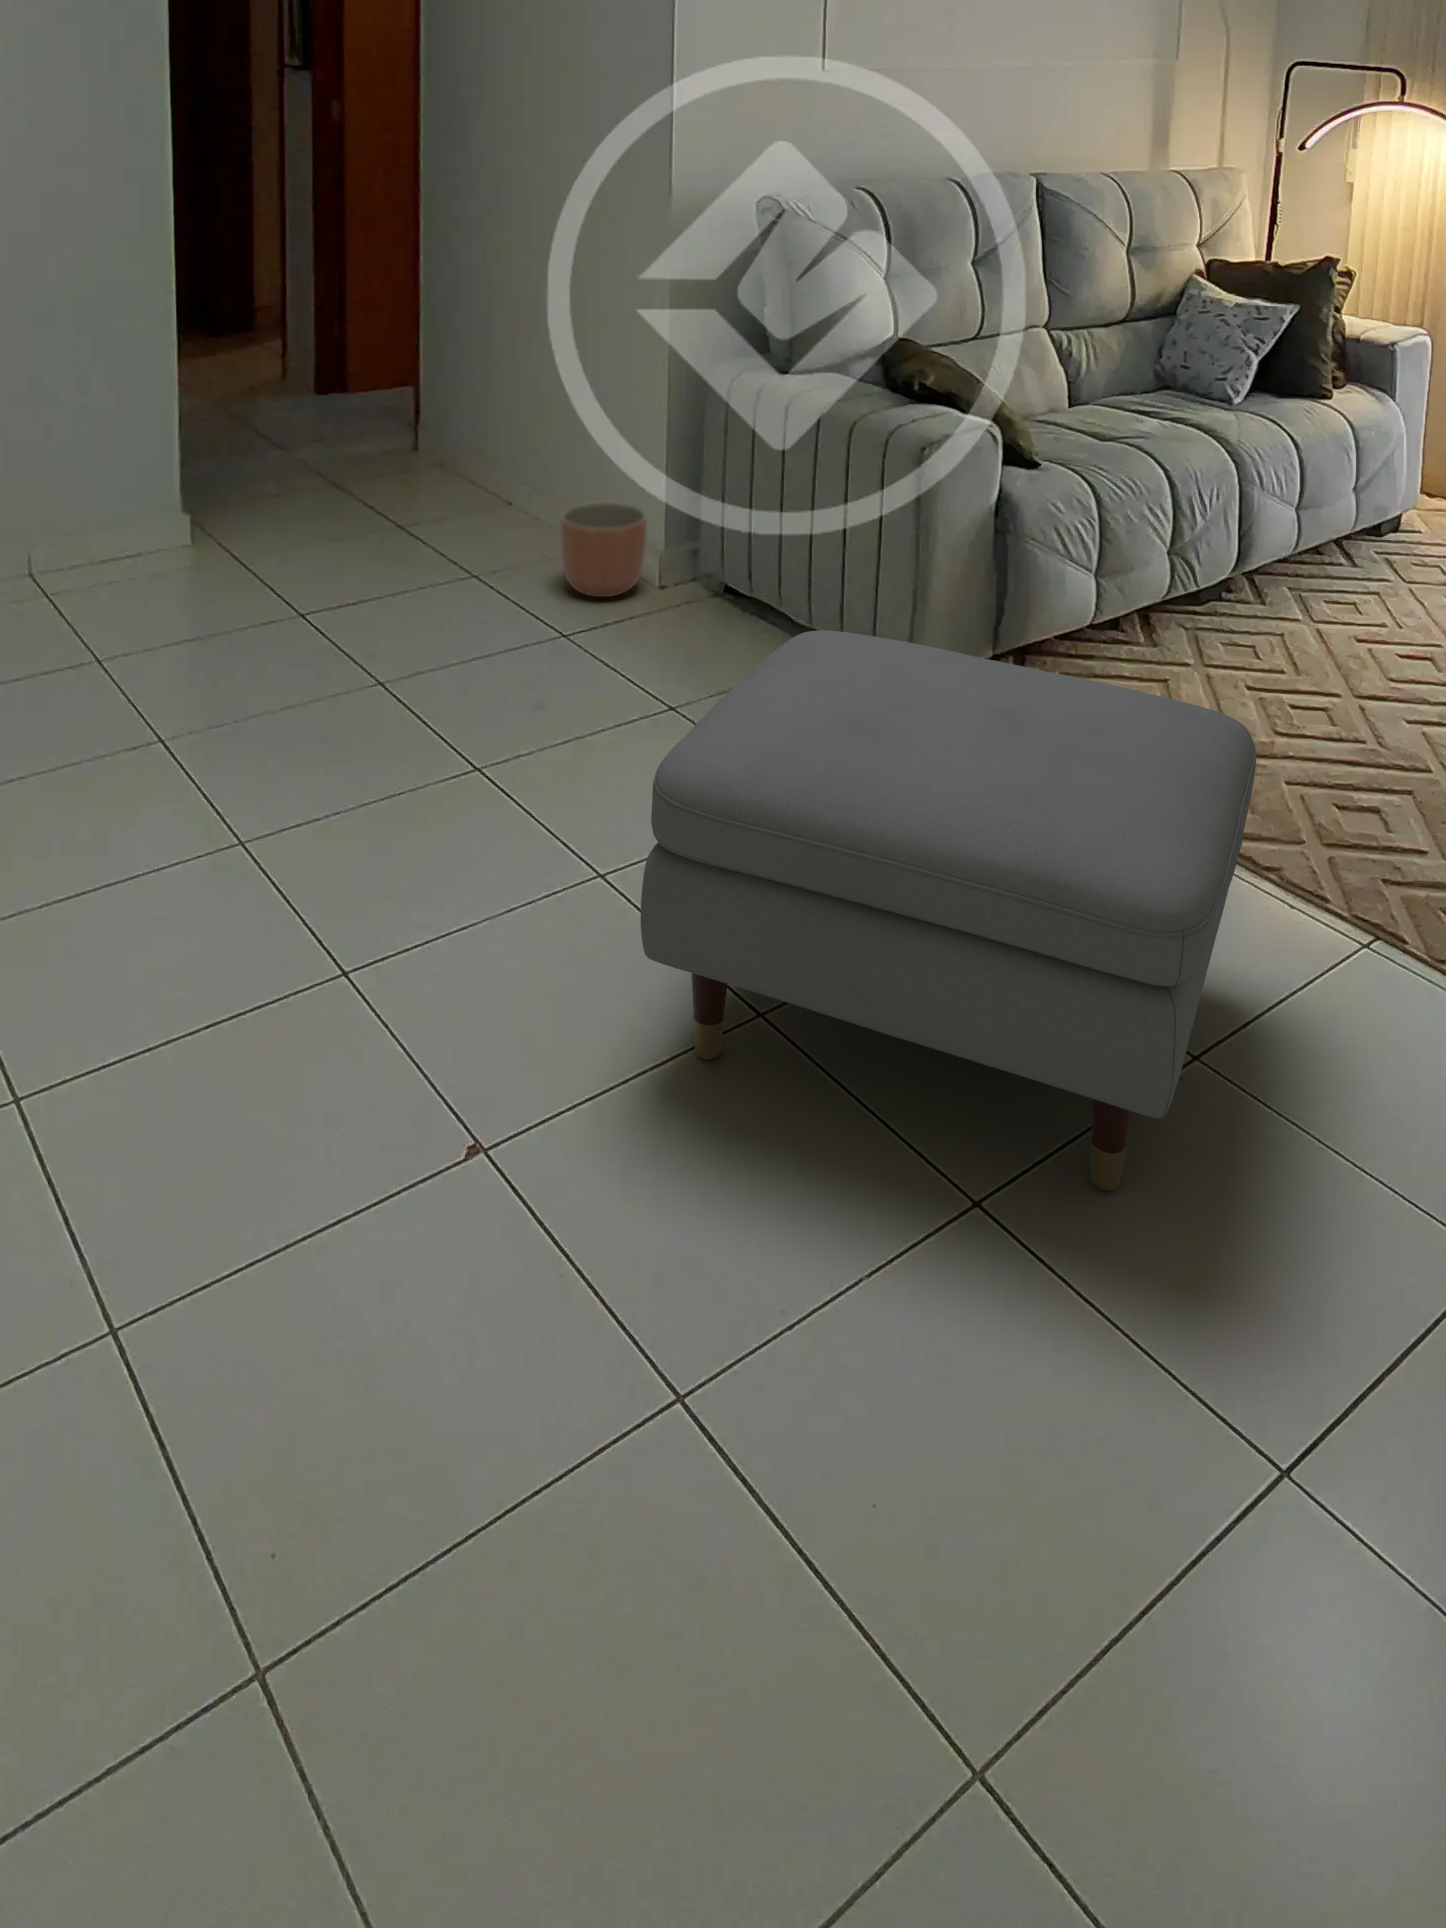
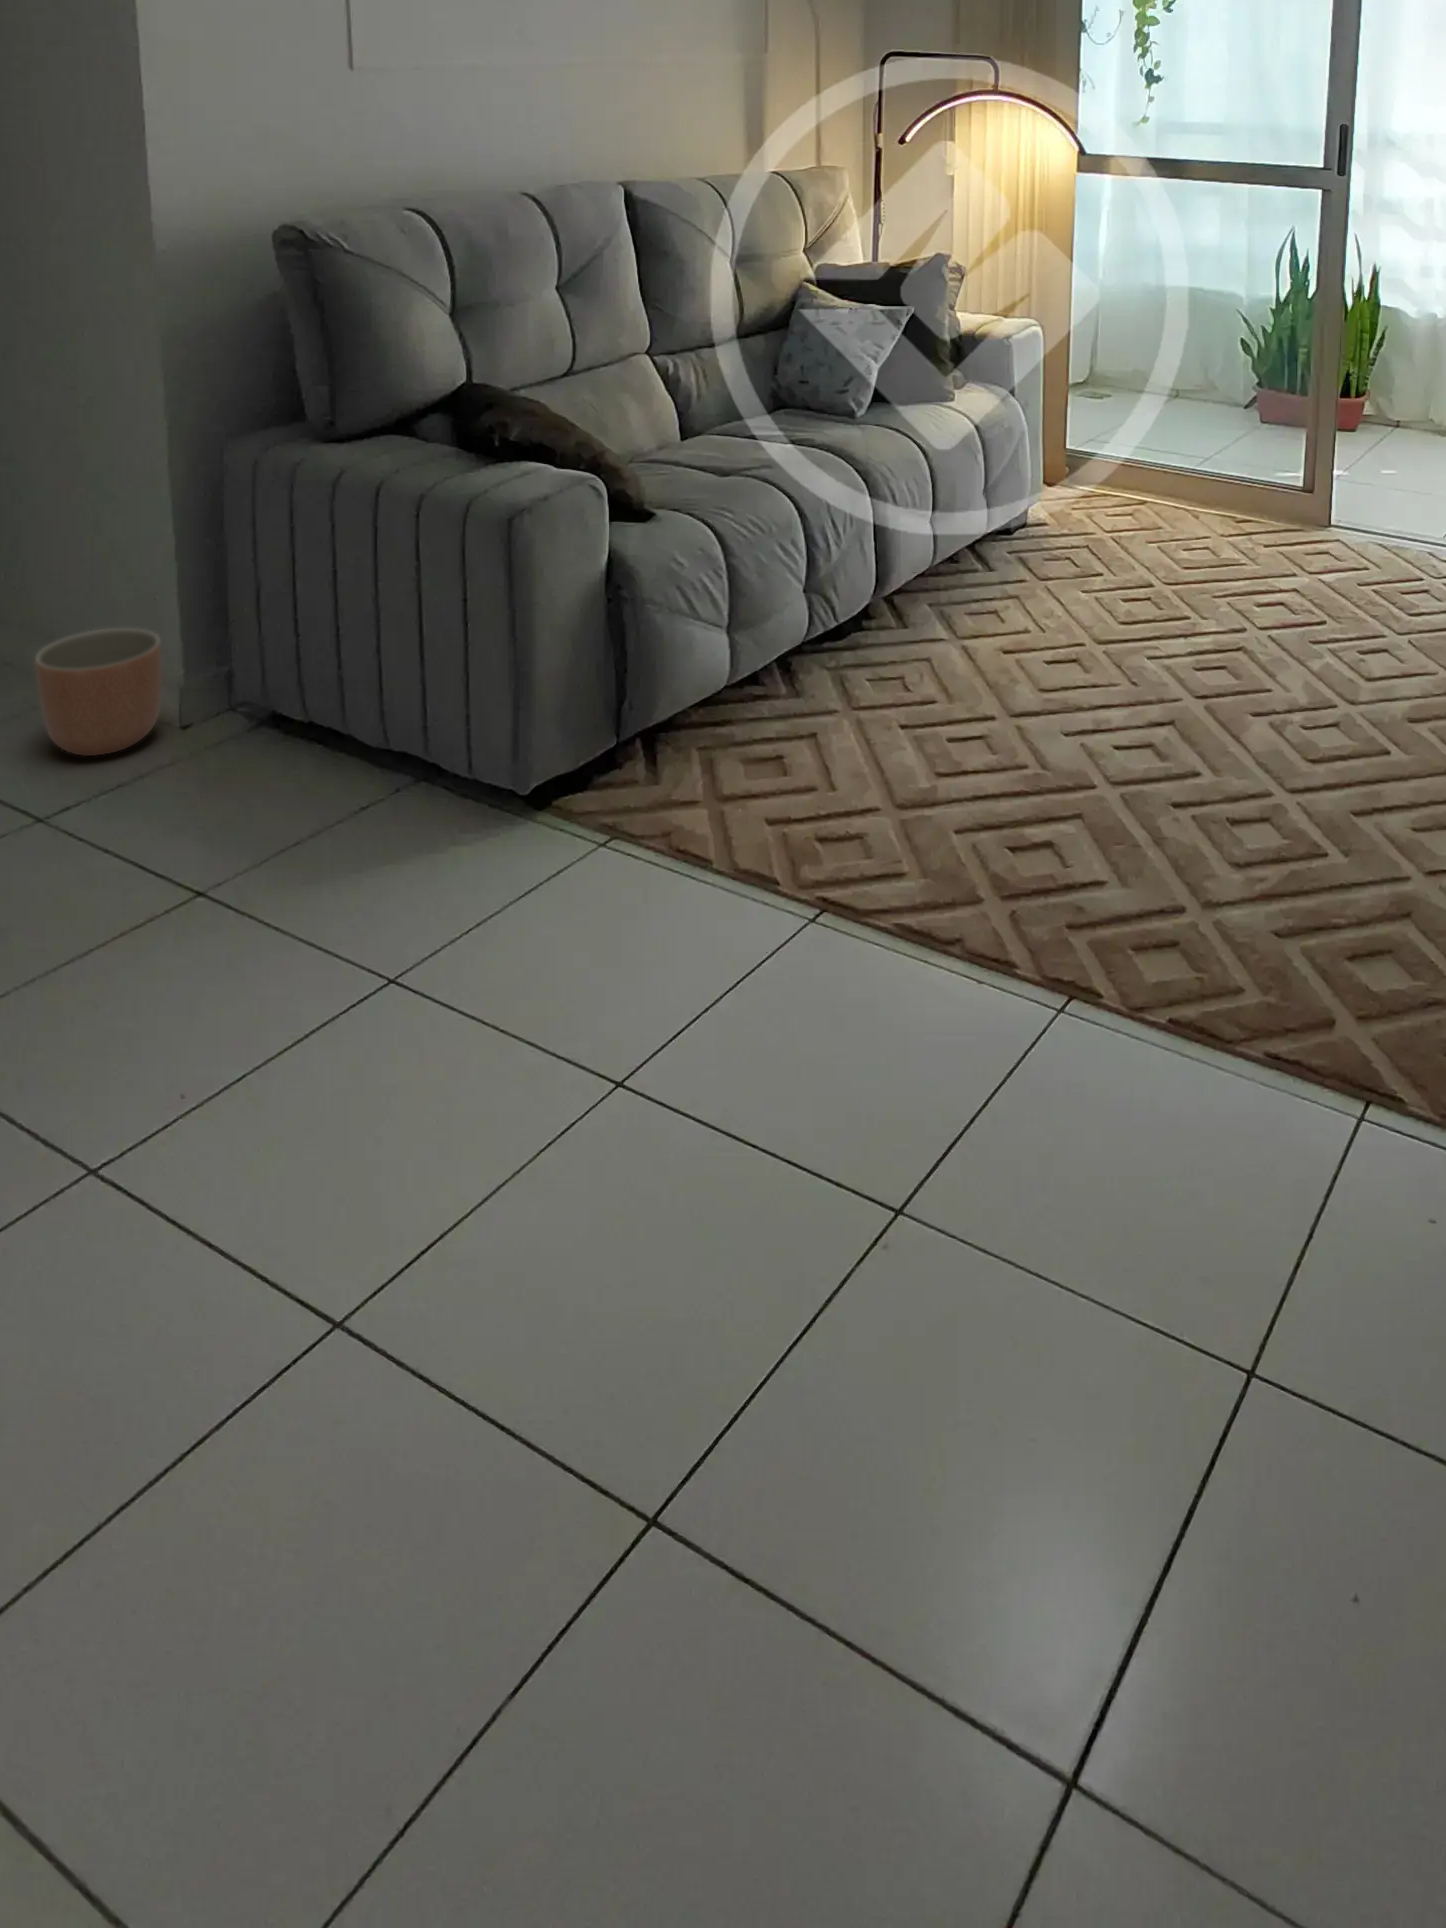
ottoman: present [641,630,1256,1190] -> none [154,772,939,1426]

